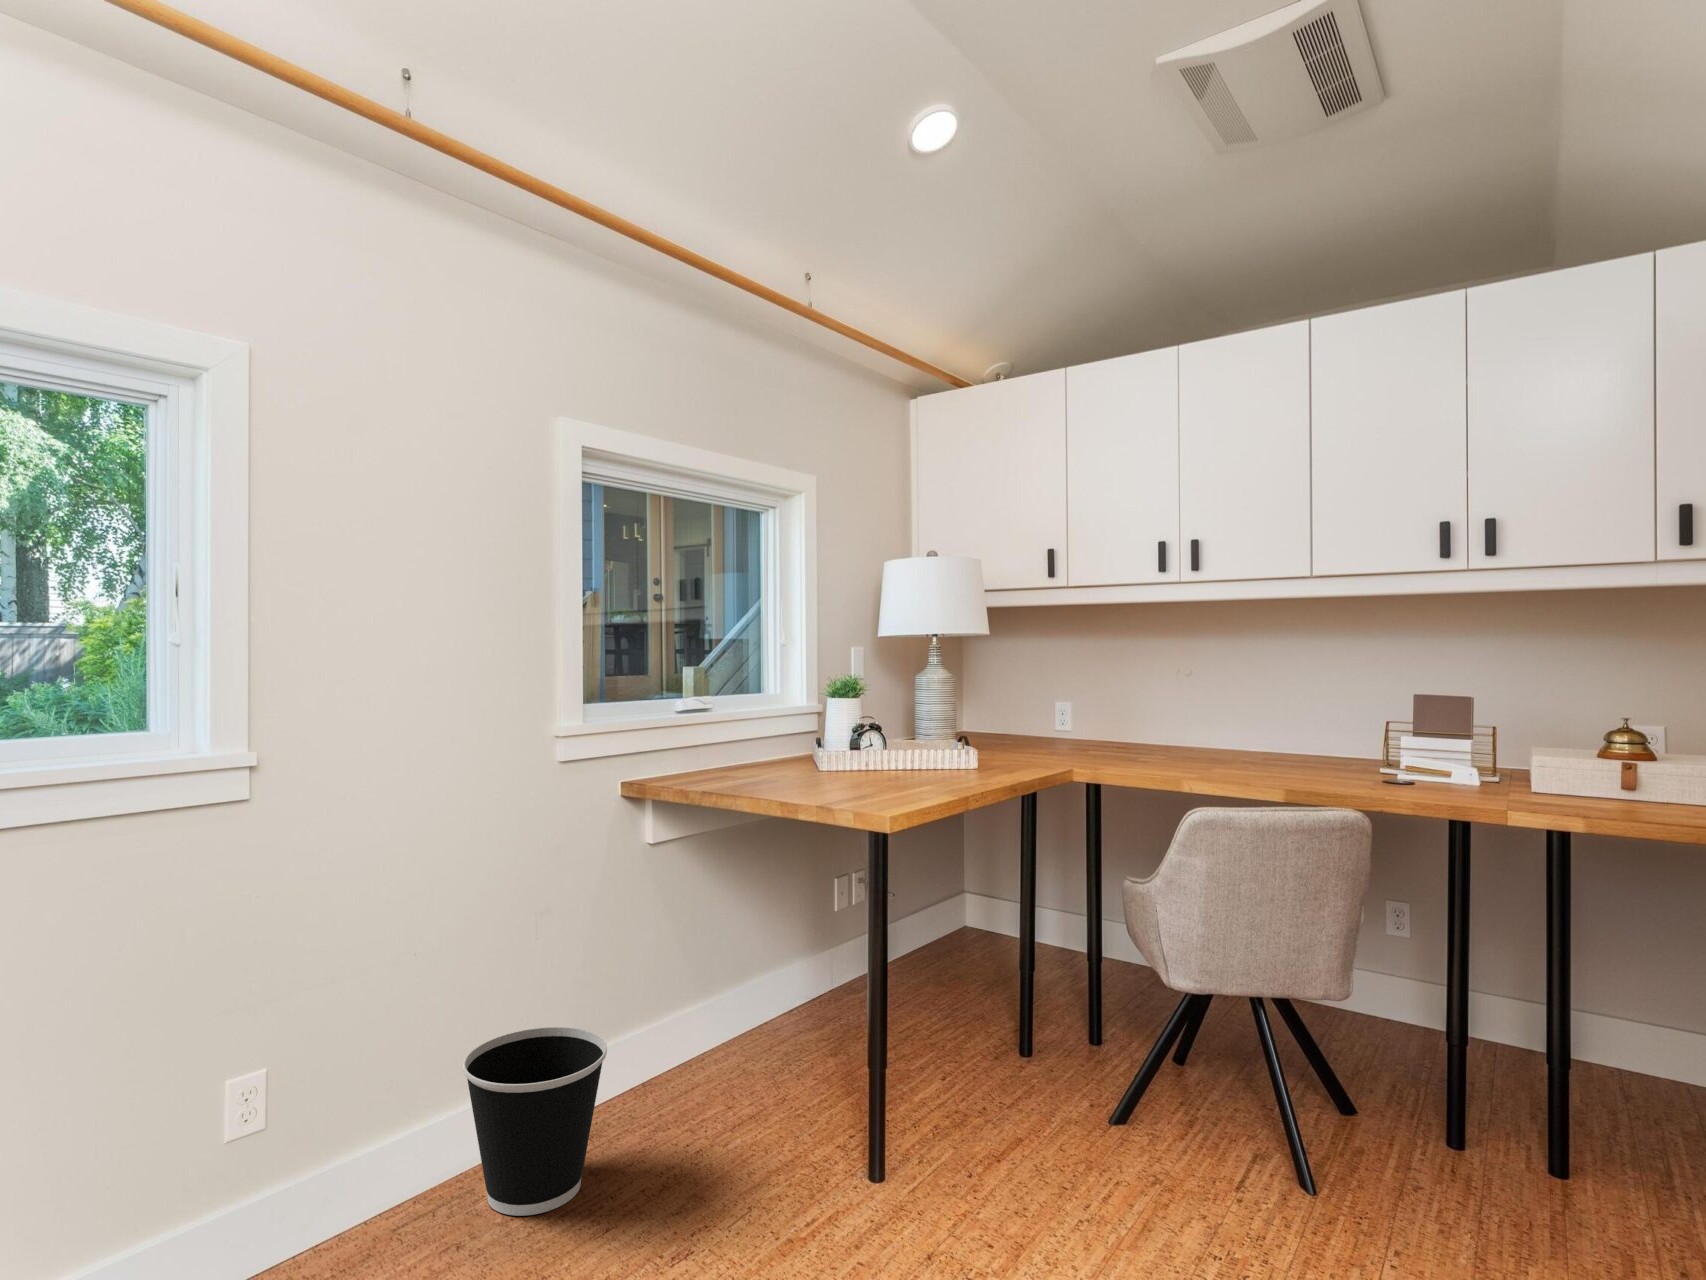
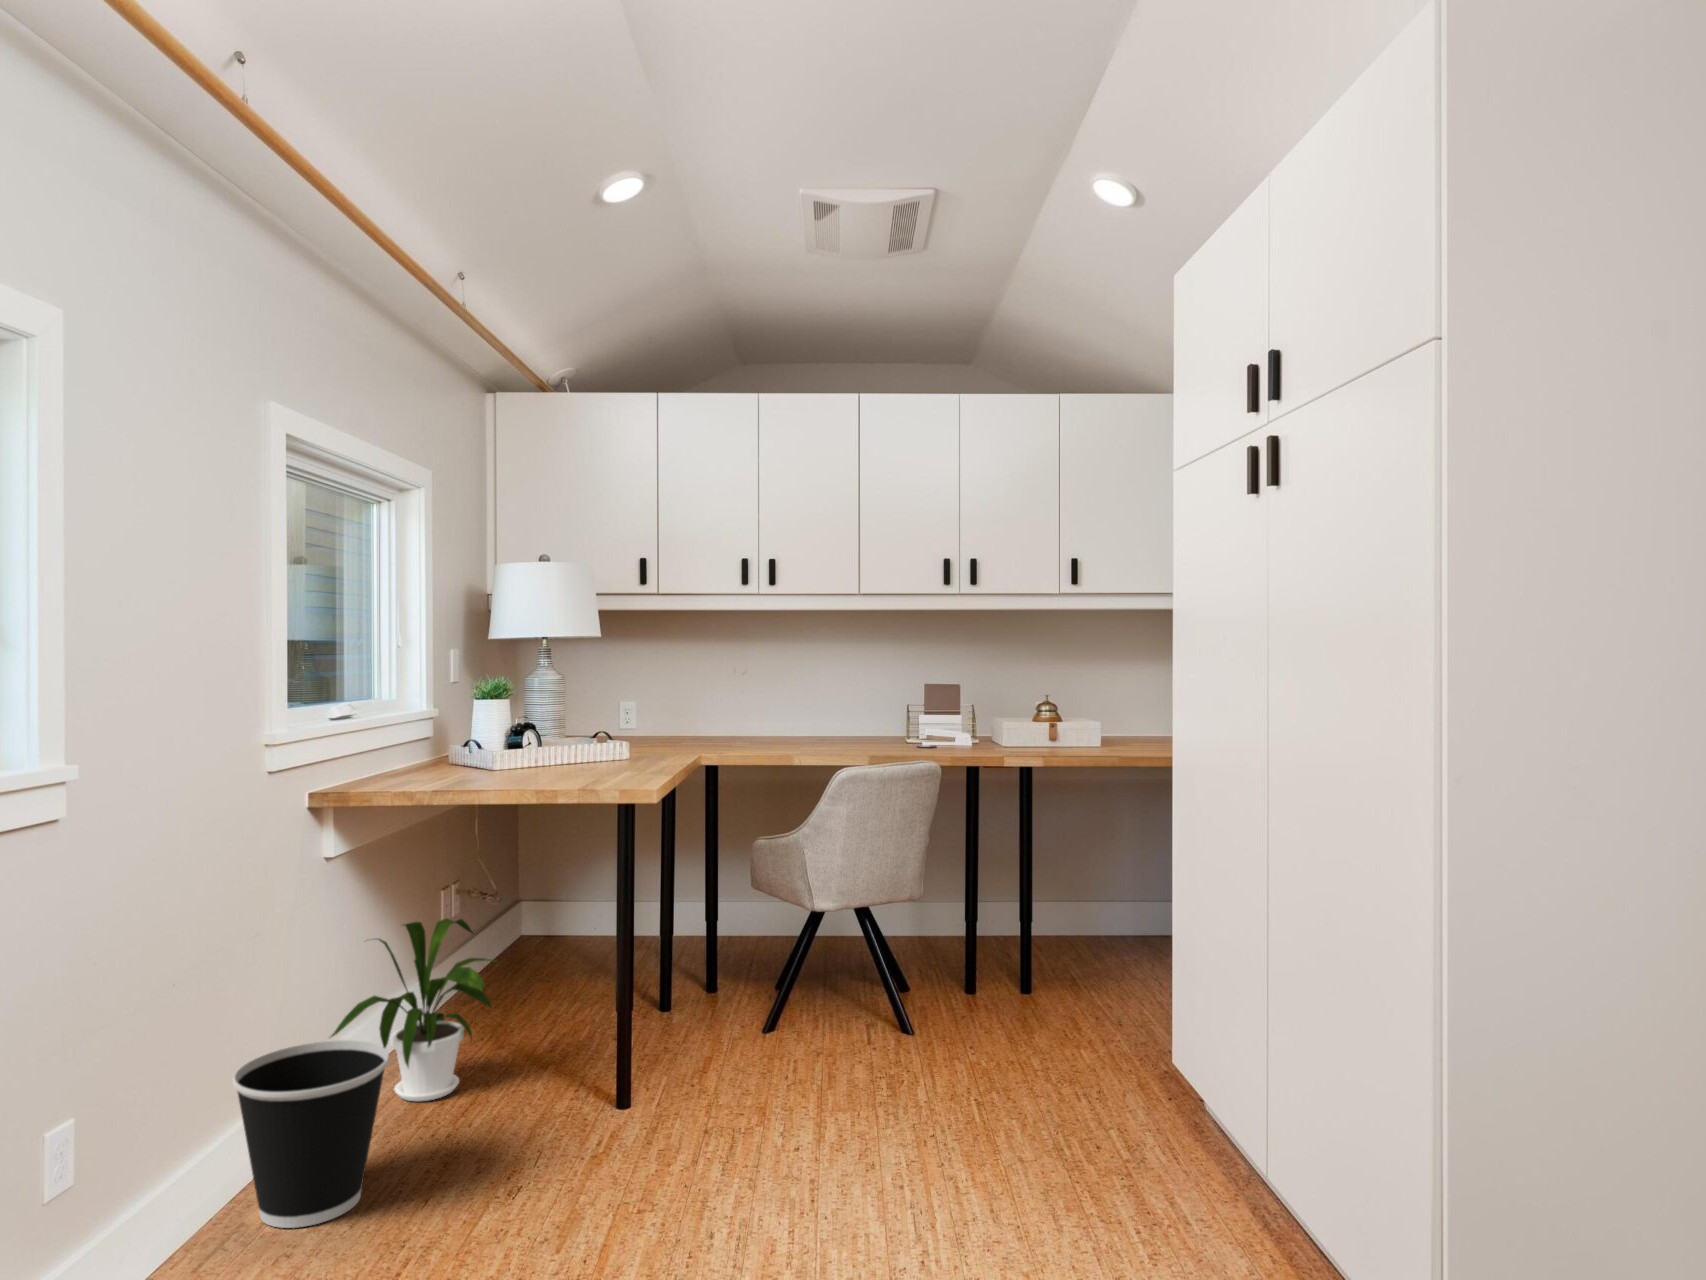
house plant: none [632,919,804,1104] -> present [331,918,491,1101]

